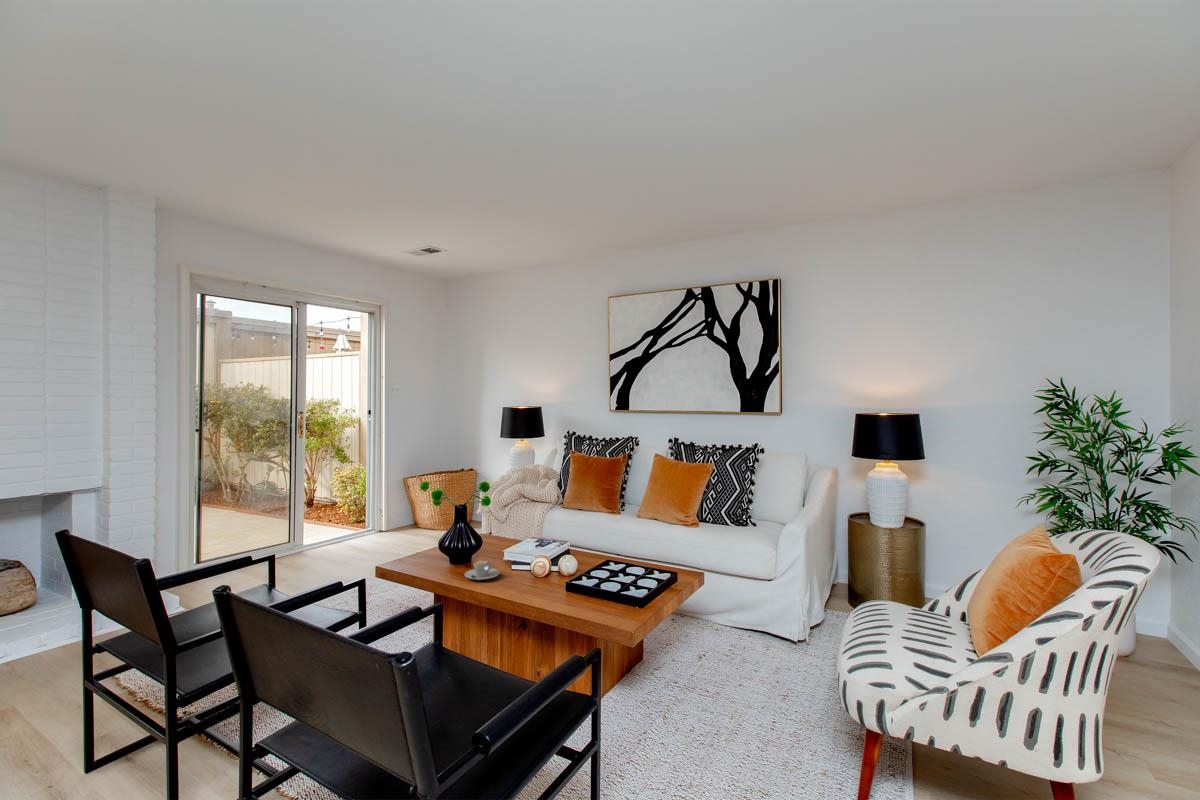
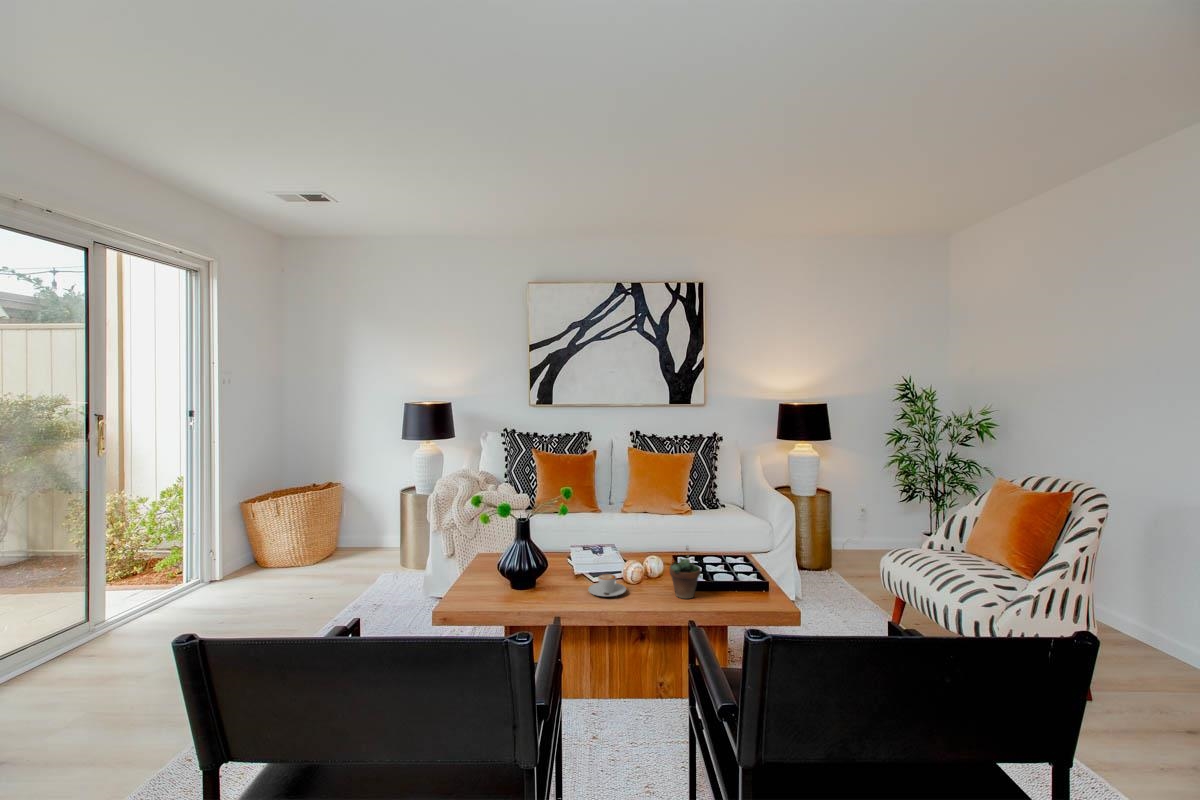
succulent plant: none [517,543,550,595] -> present [669,548,700,599]

